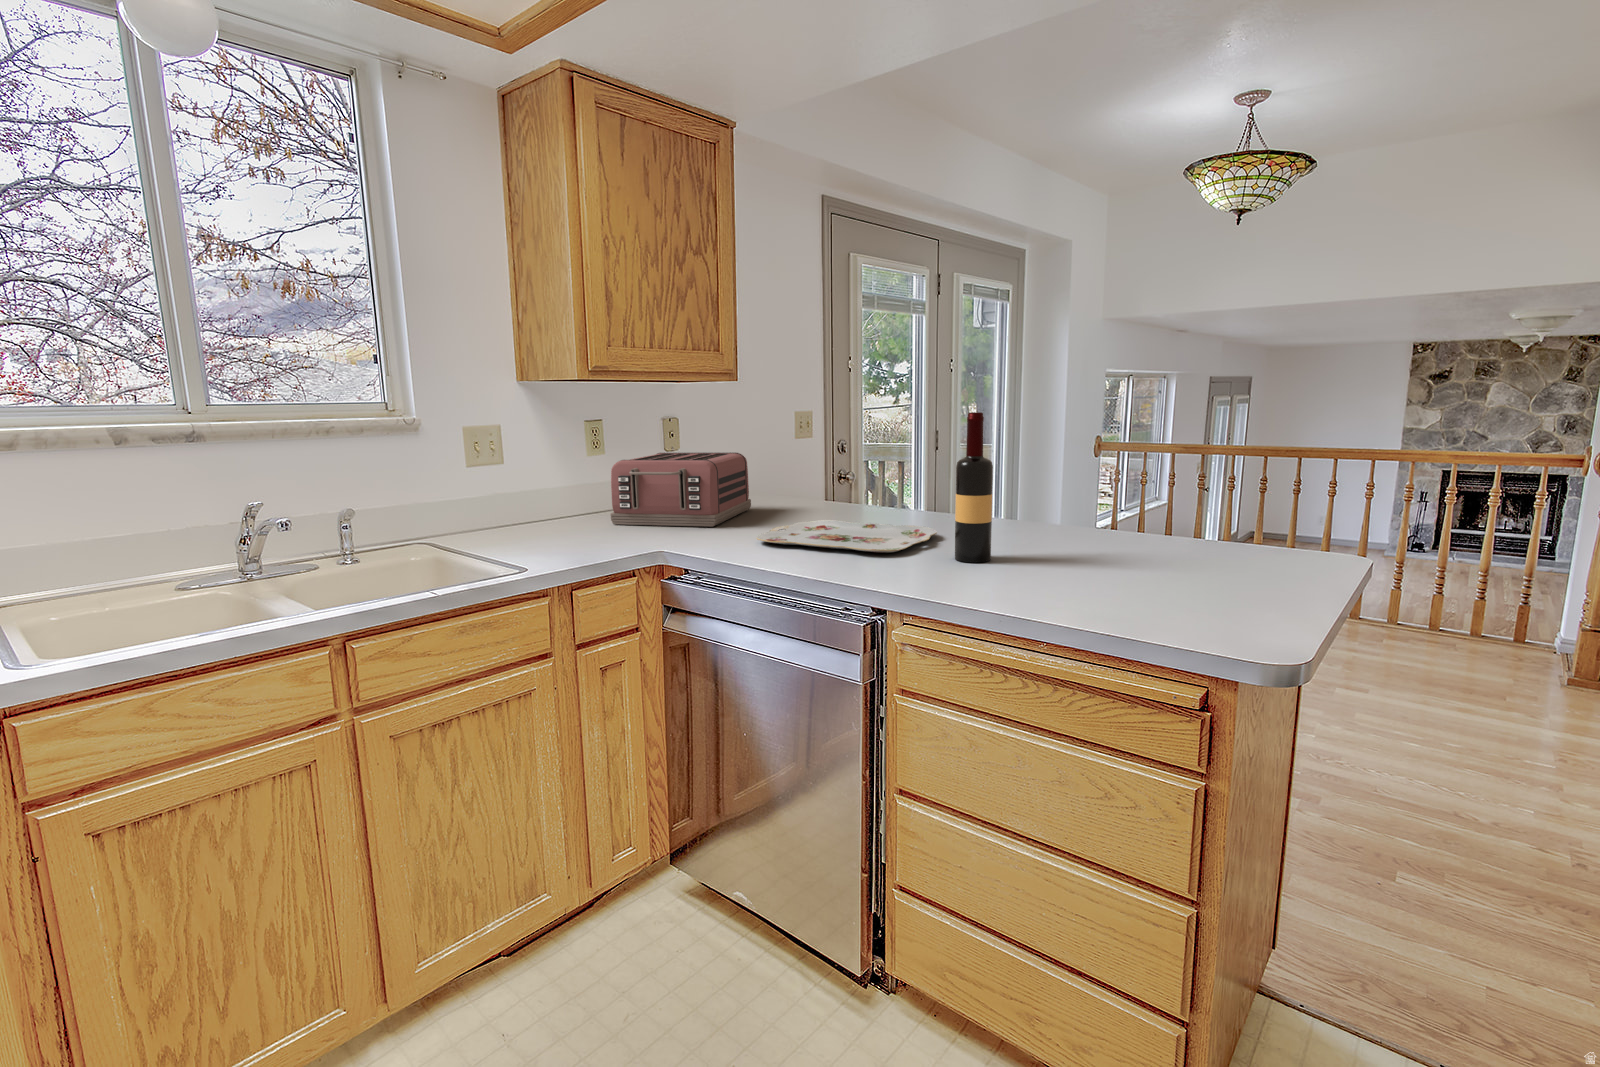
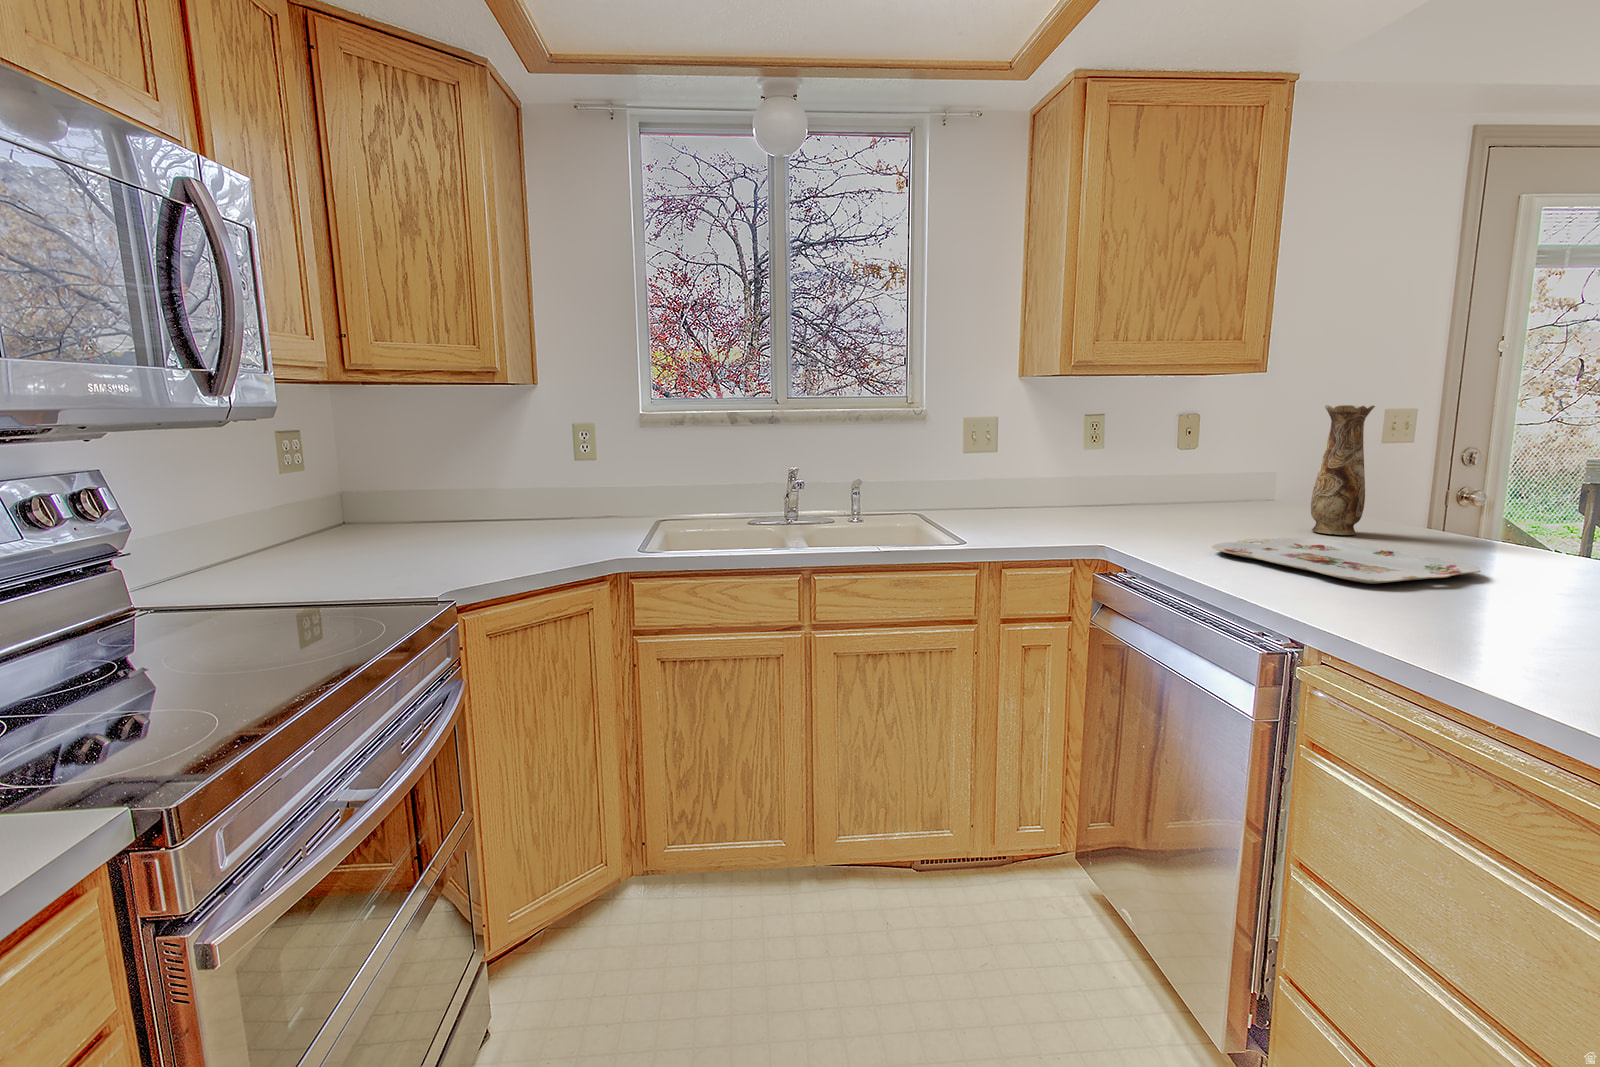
vase: none [796,408,832,515] -> present [1311,405,1375,535]
wine bottle: present [955,412,993,562] -> none [1462,410,1544,615]
toaster: present [610,452,751,527] -> none [1085,450,1258,531]

